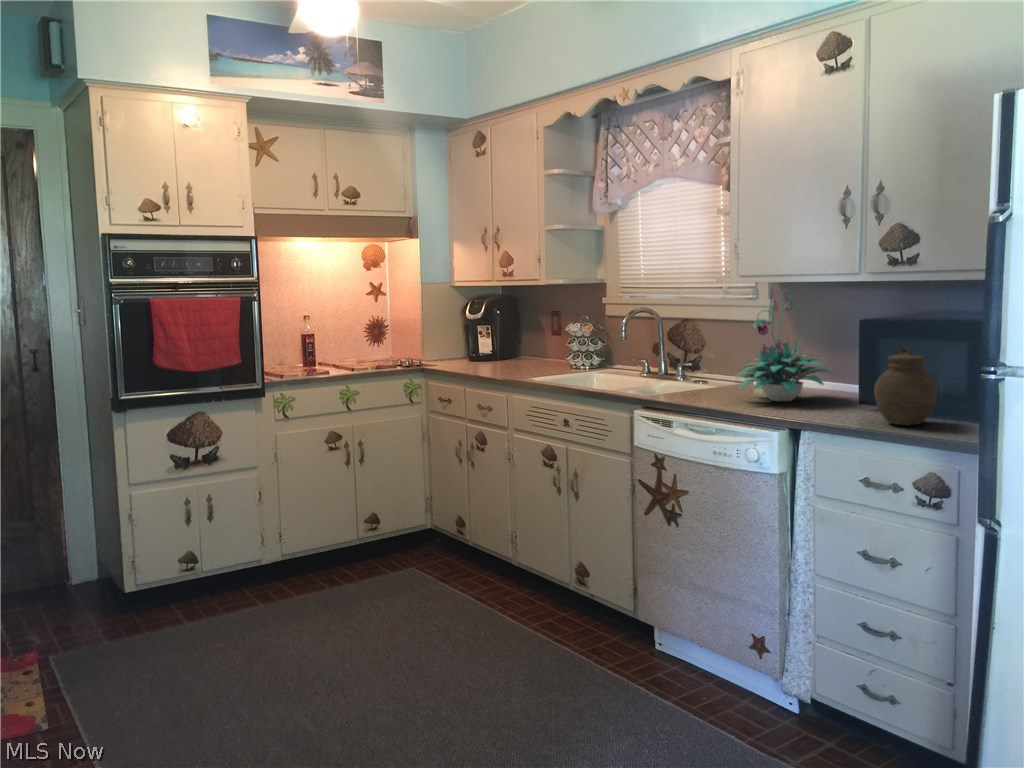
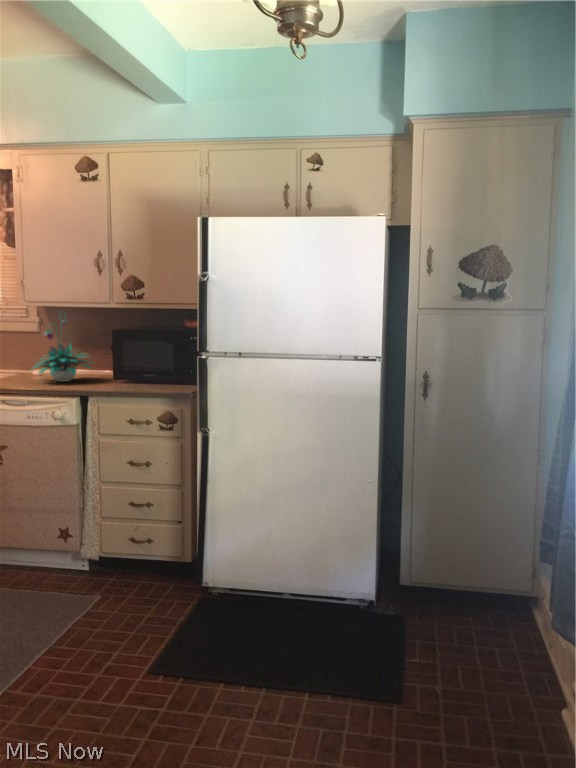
jar: present [874,348,937,425] -> none [131,345,163,388]

